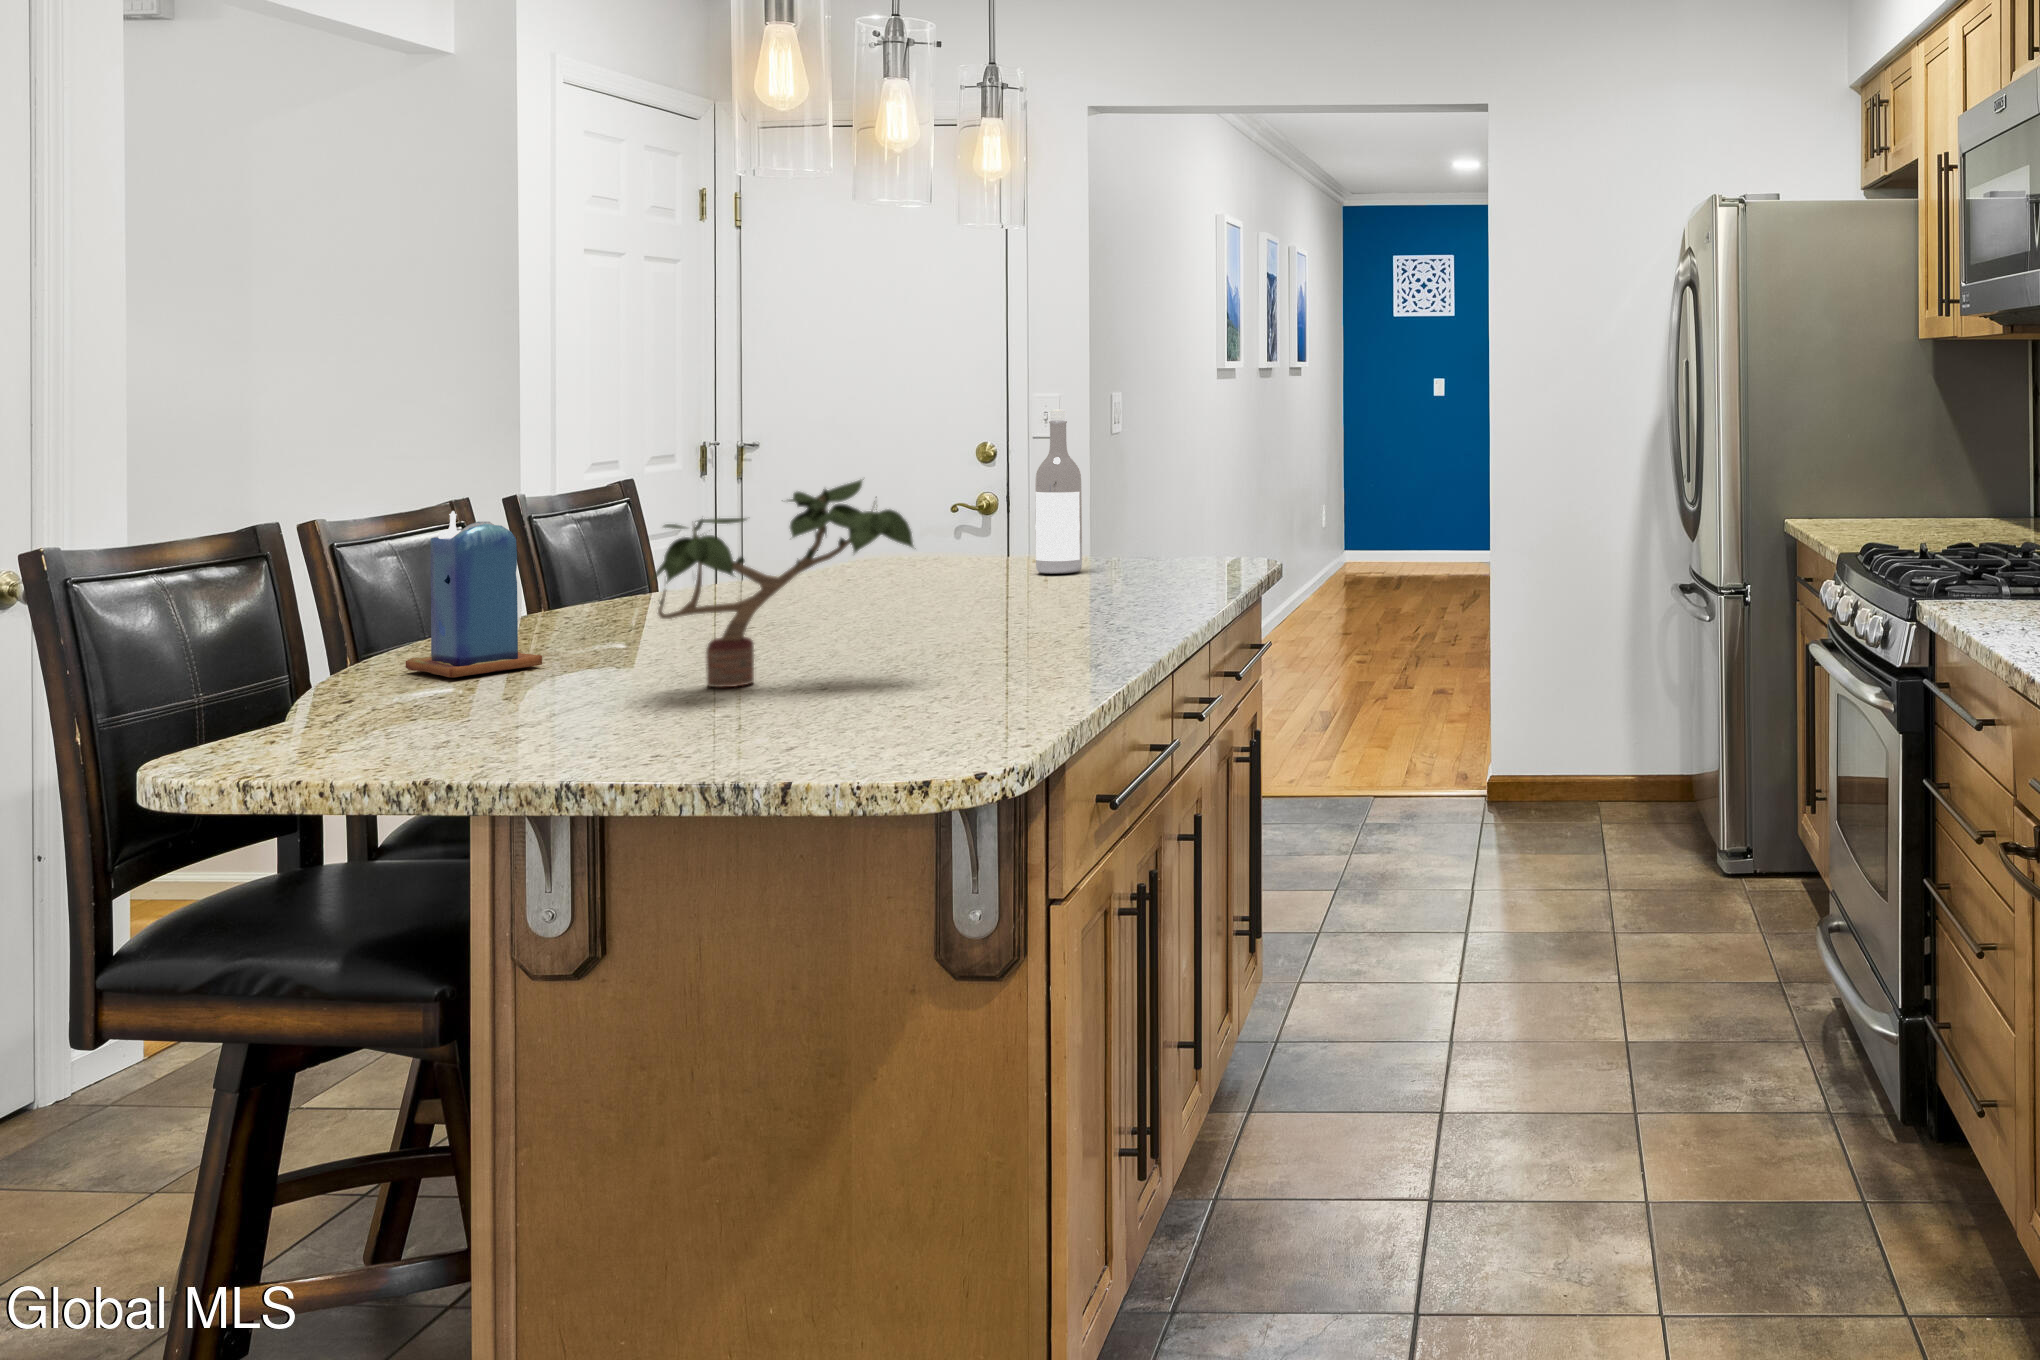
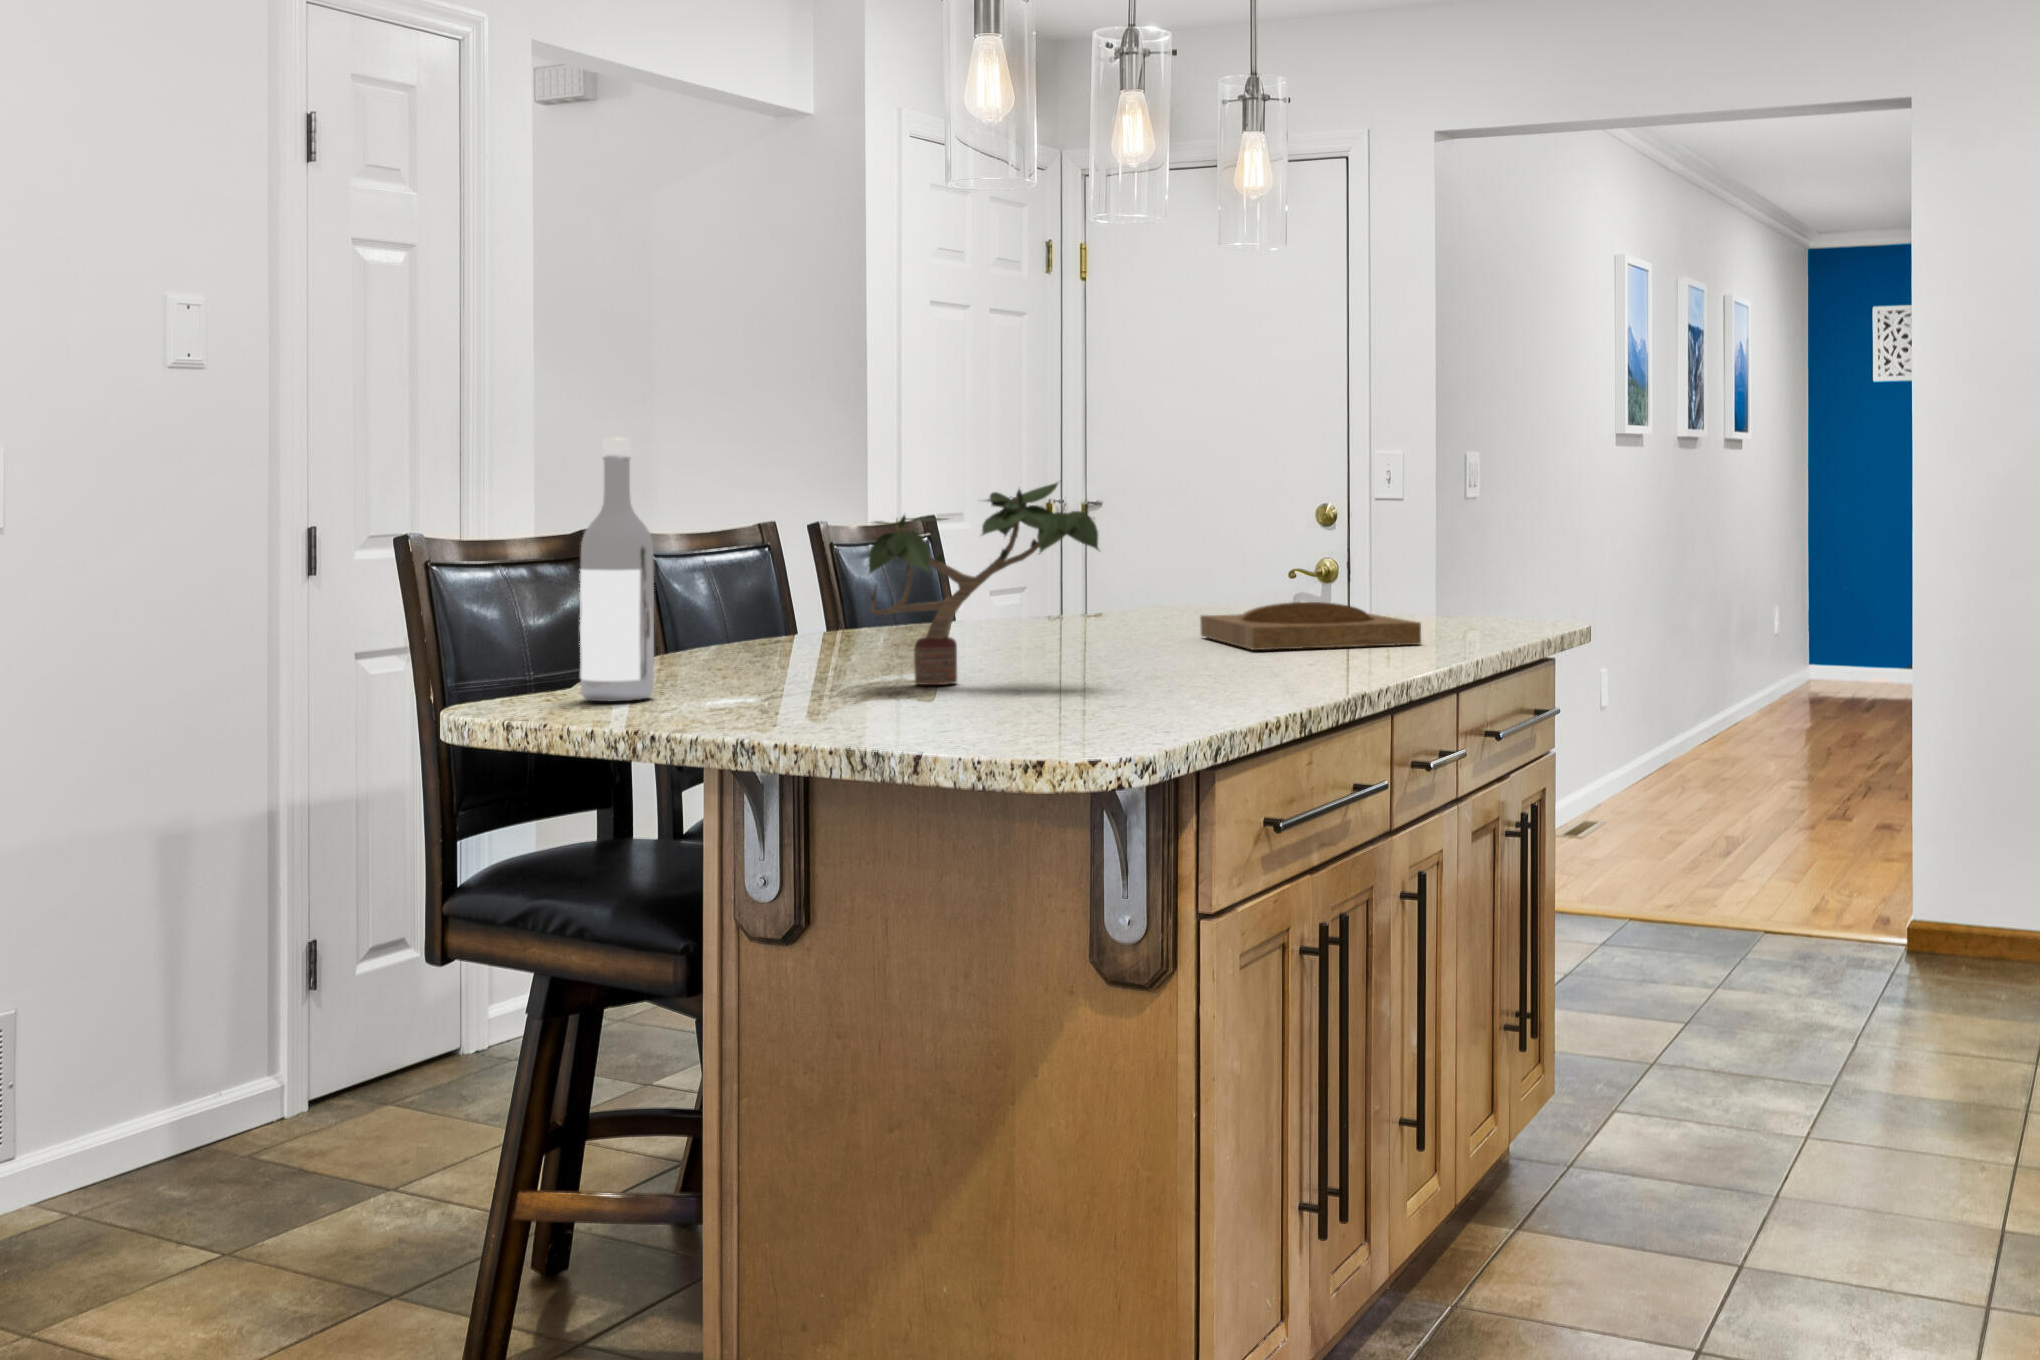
wine bottle: present [1035,409,1082,574] -> present [580,438,654,701]
candle: present [406,511,542,678] -> none [692,517,797,668]
tray: none [958,569,1173,620] -> present [1200,602,1421,650]

